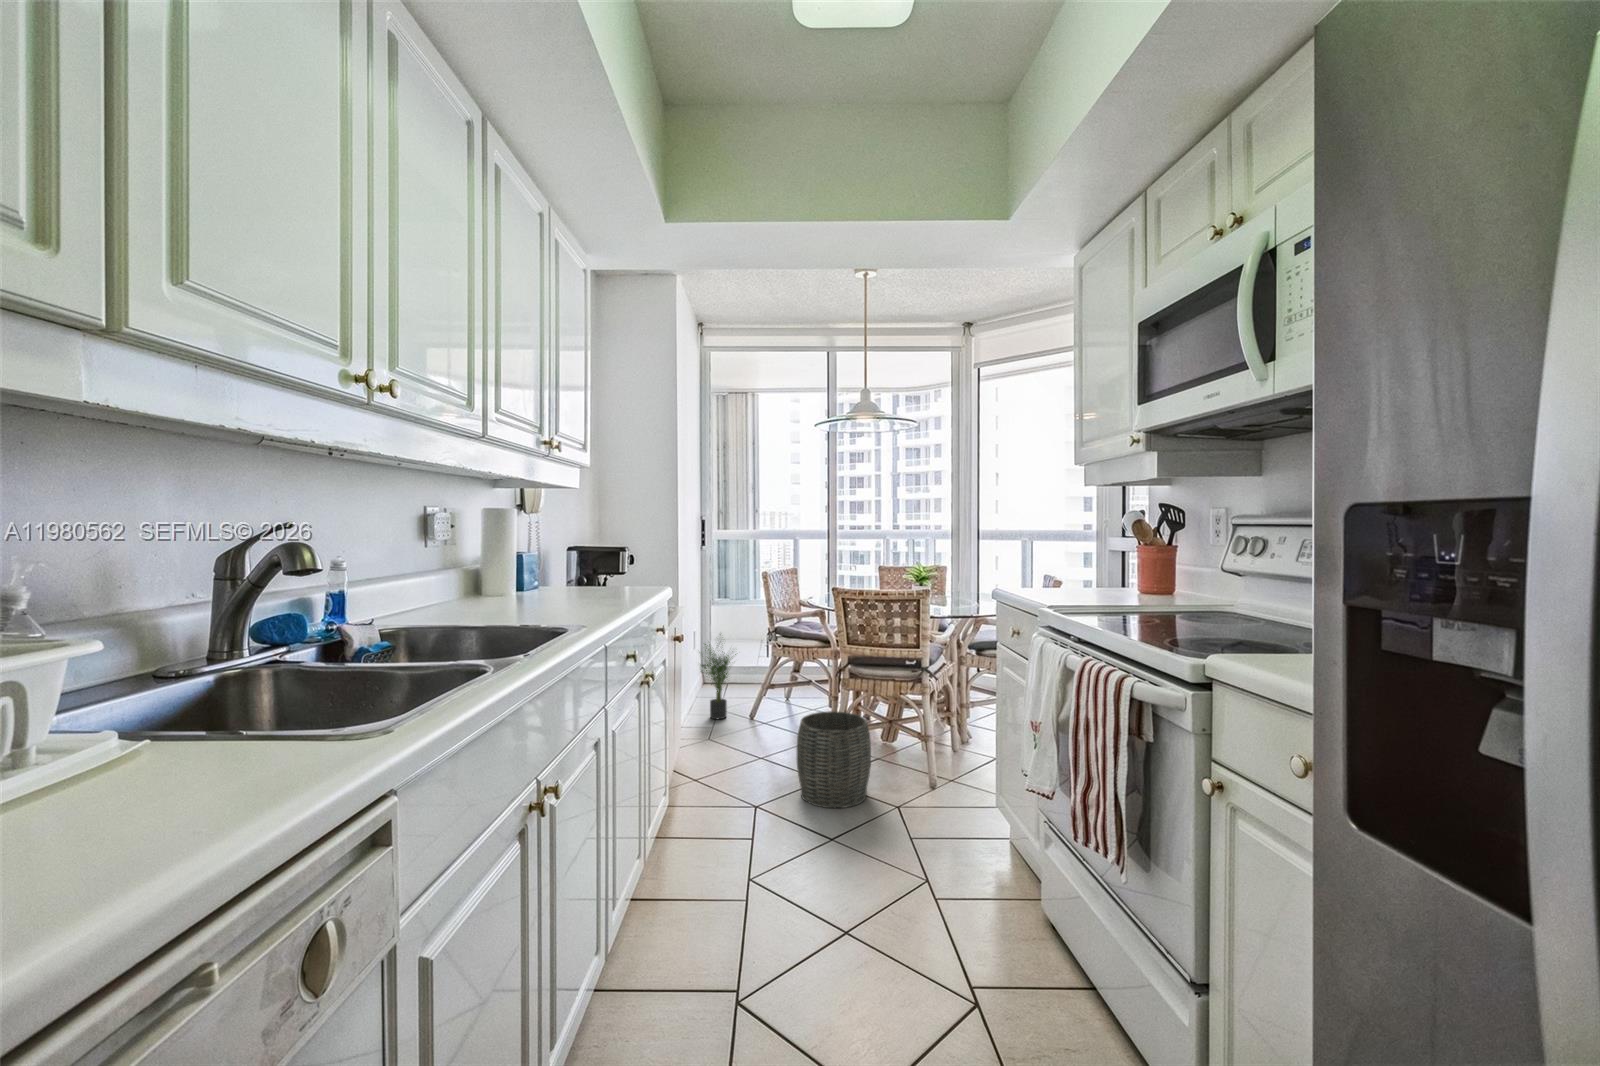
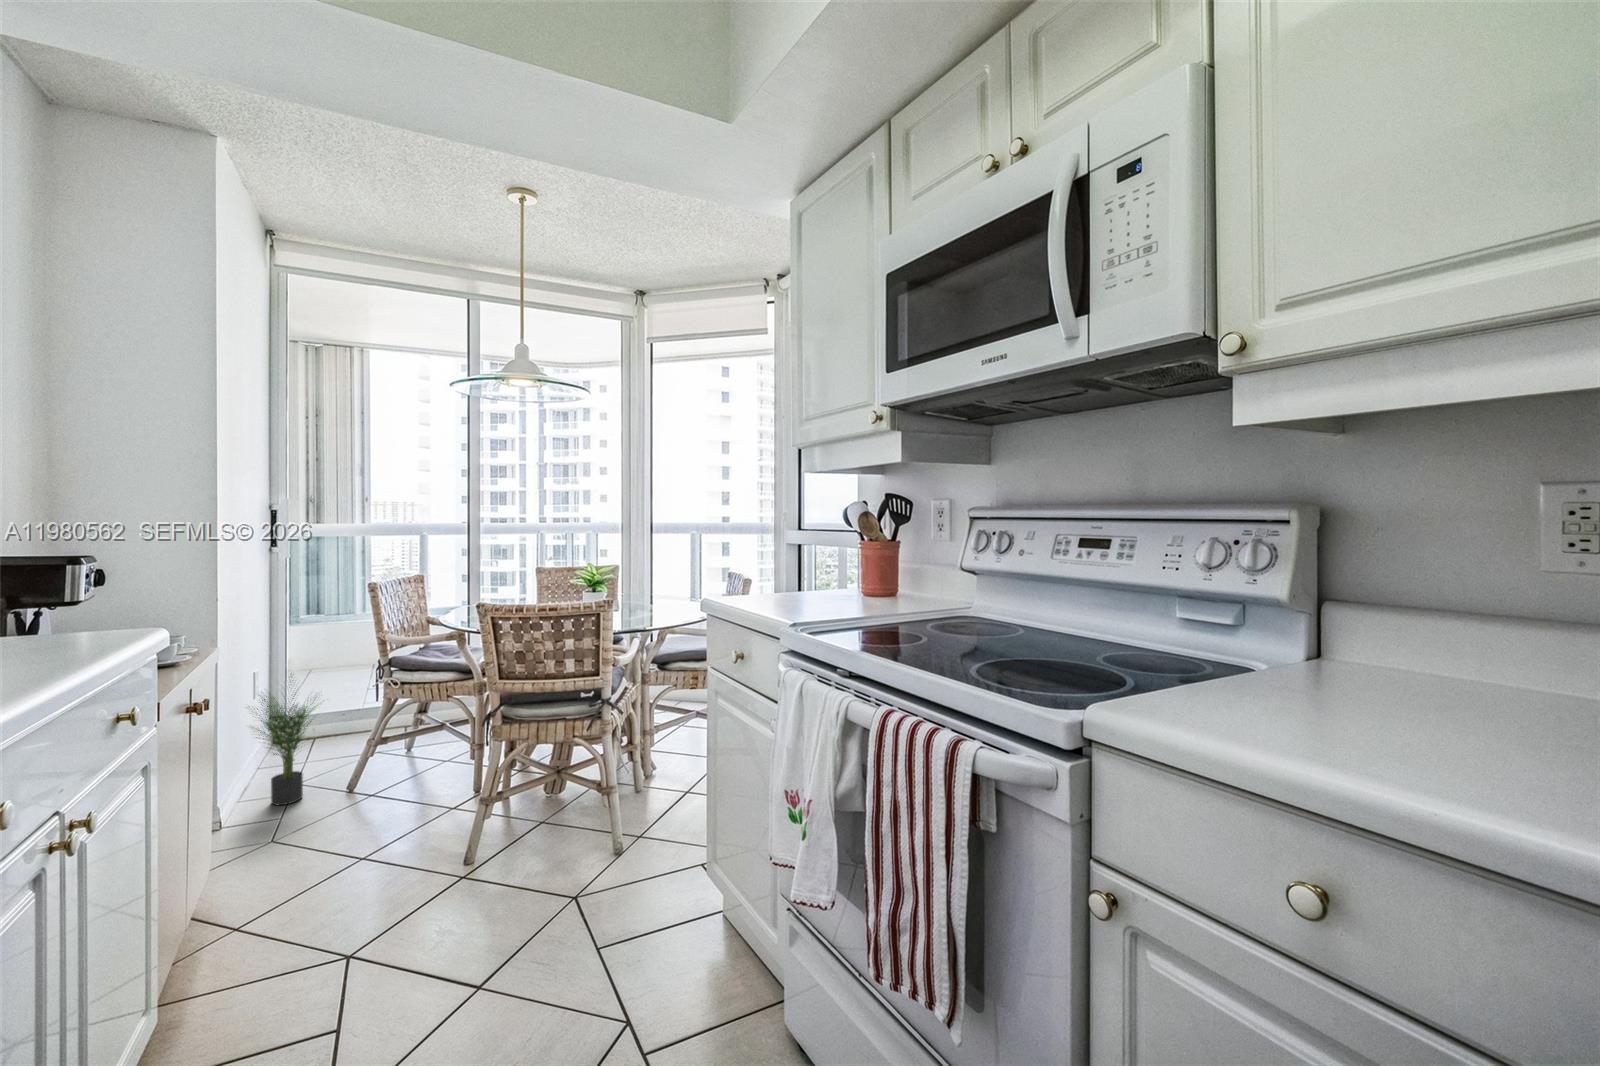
woven basket: present [797,711,871,808] -> none [416,778,535,932]

